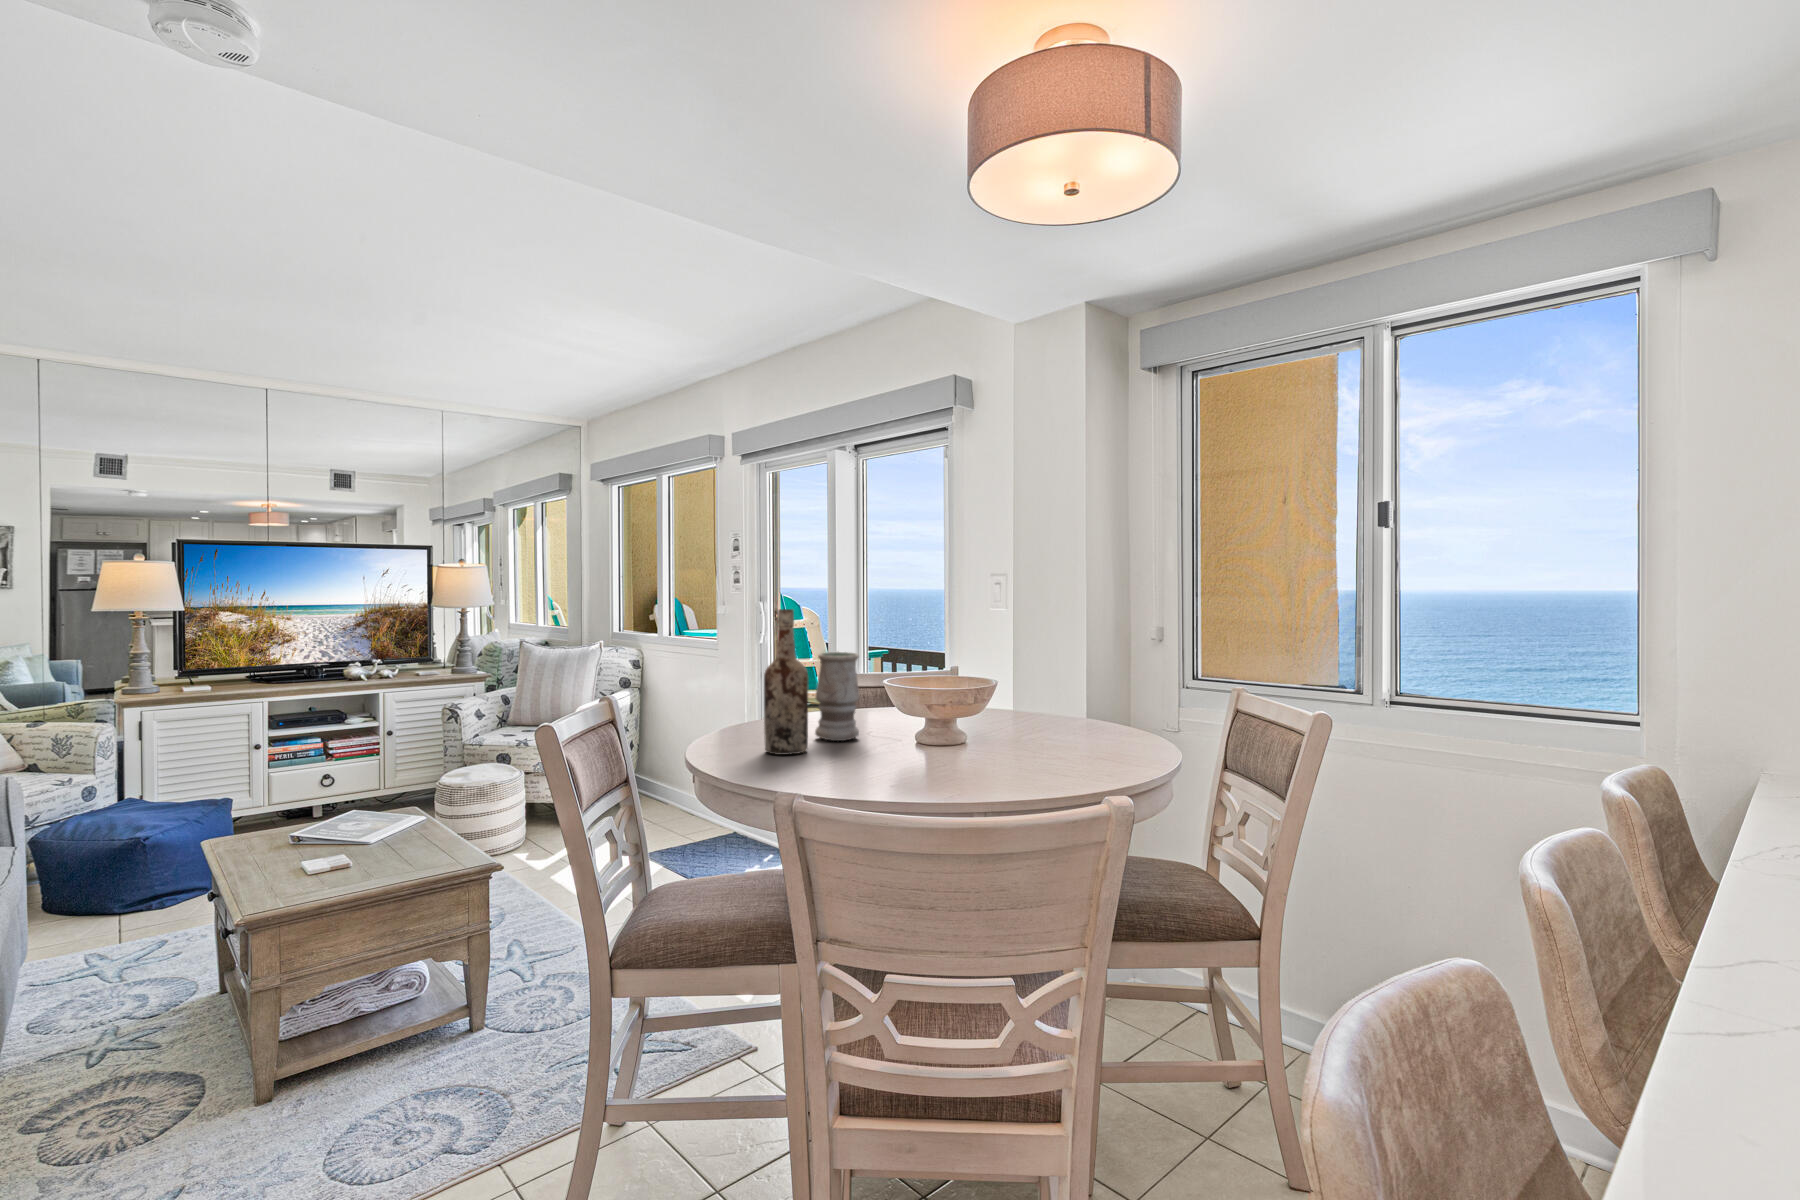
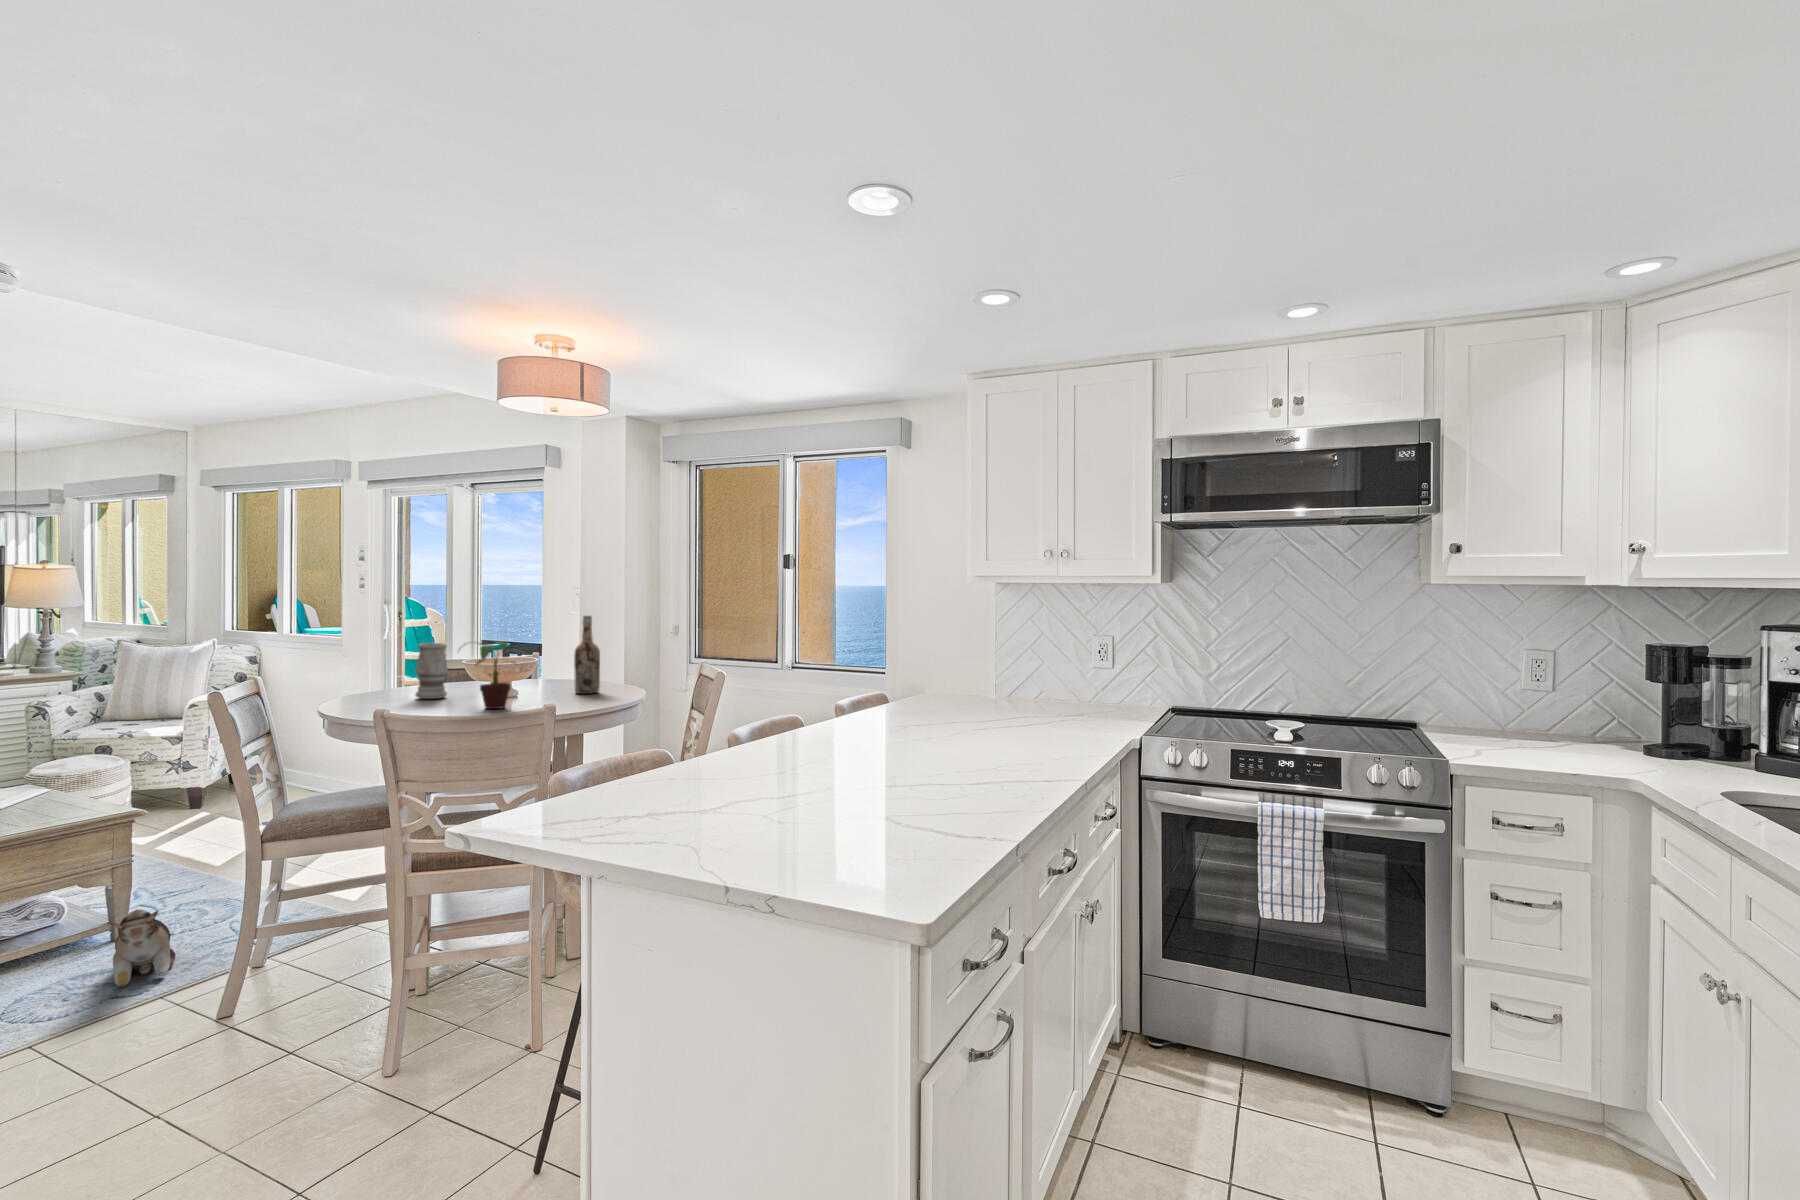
wine bottle: present [764,609,808,755] -> present [574,616,600,694]
potted plant: none [882,651,999,770] -> present [475,642,520,709]
plush toy: none [438,1026,523,1133] -> present [111,909,175,987]

